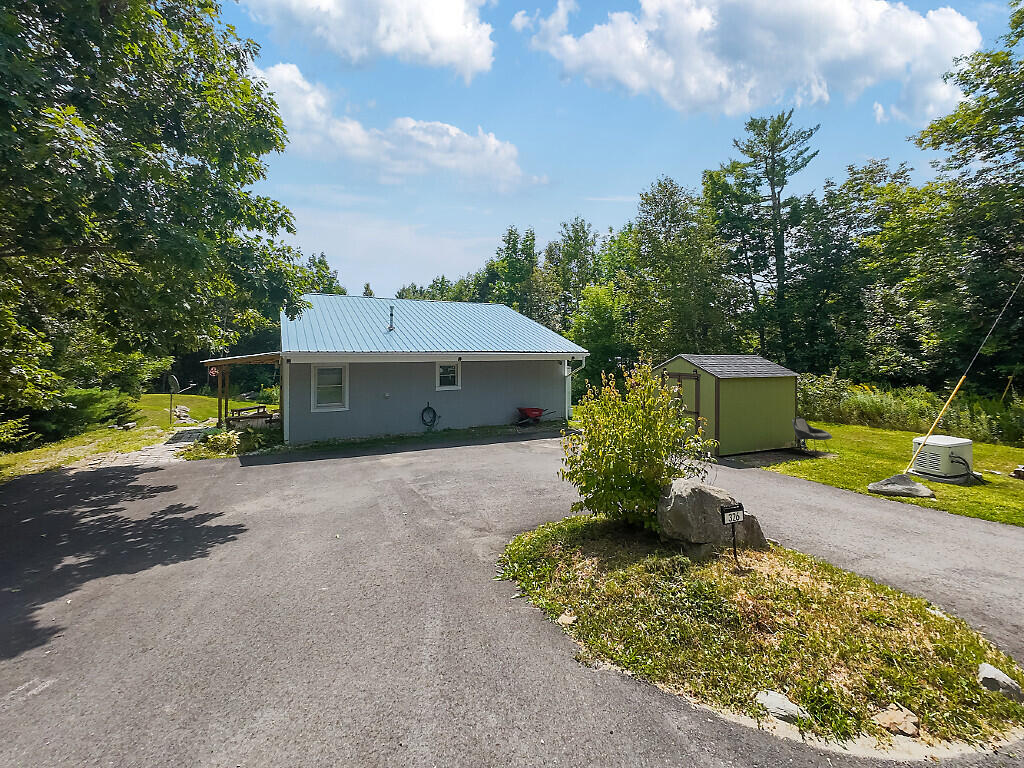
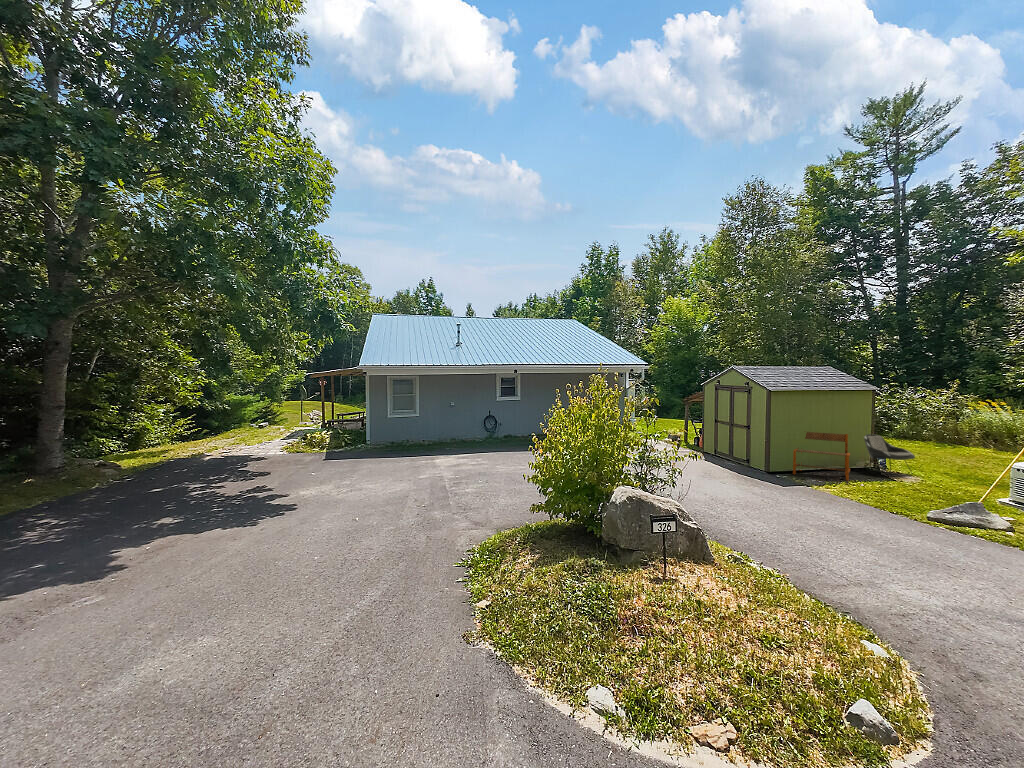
bench: none [738,416,787,461] -> present [793,432,850,480]

